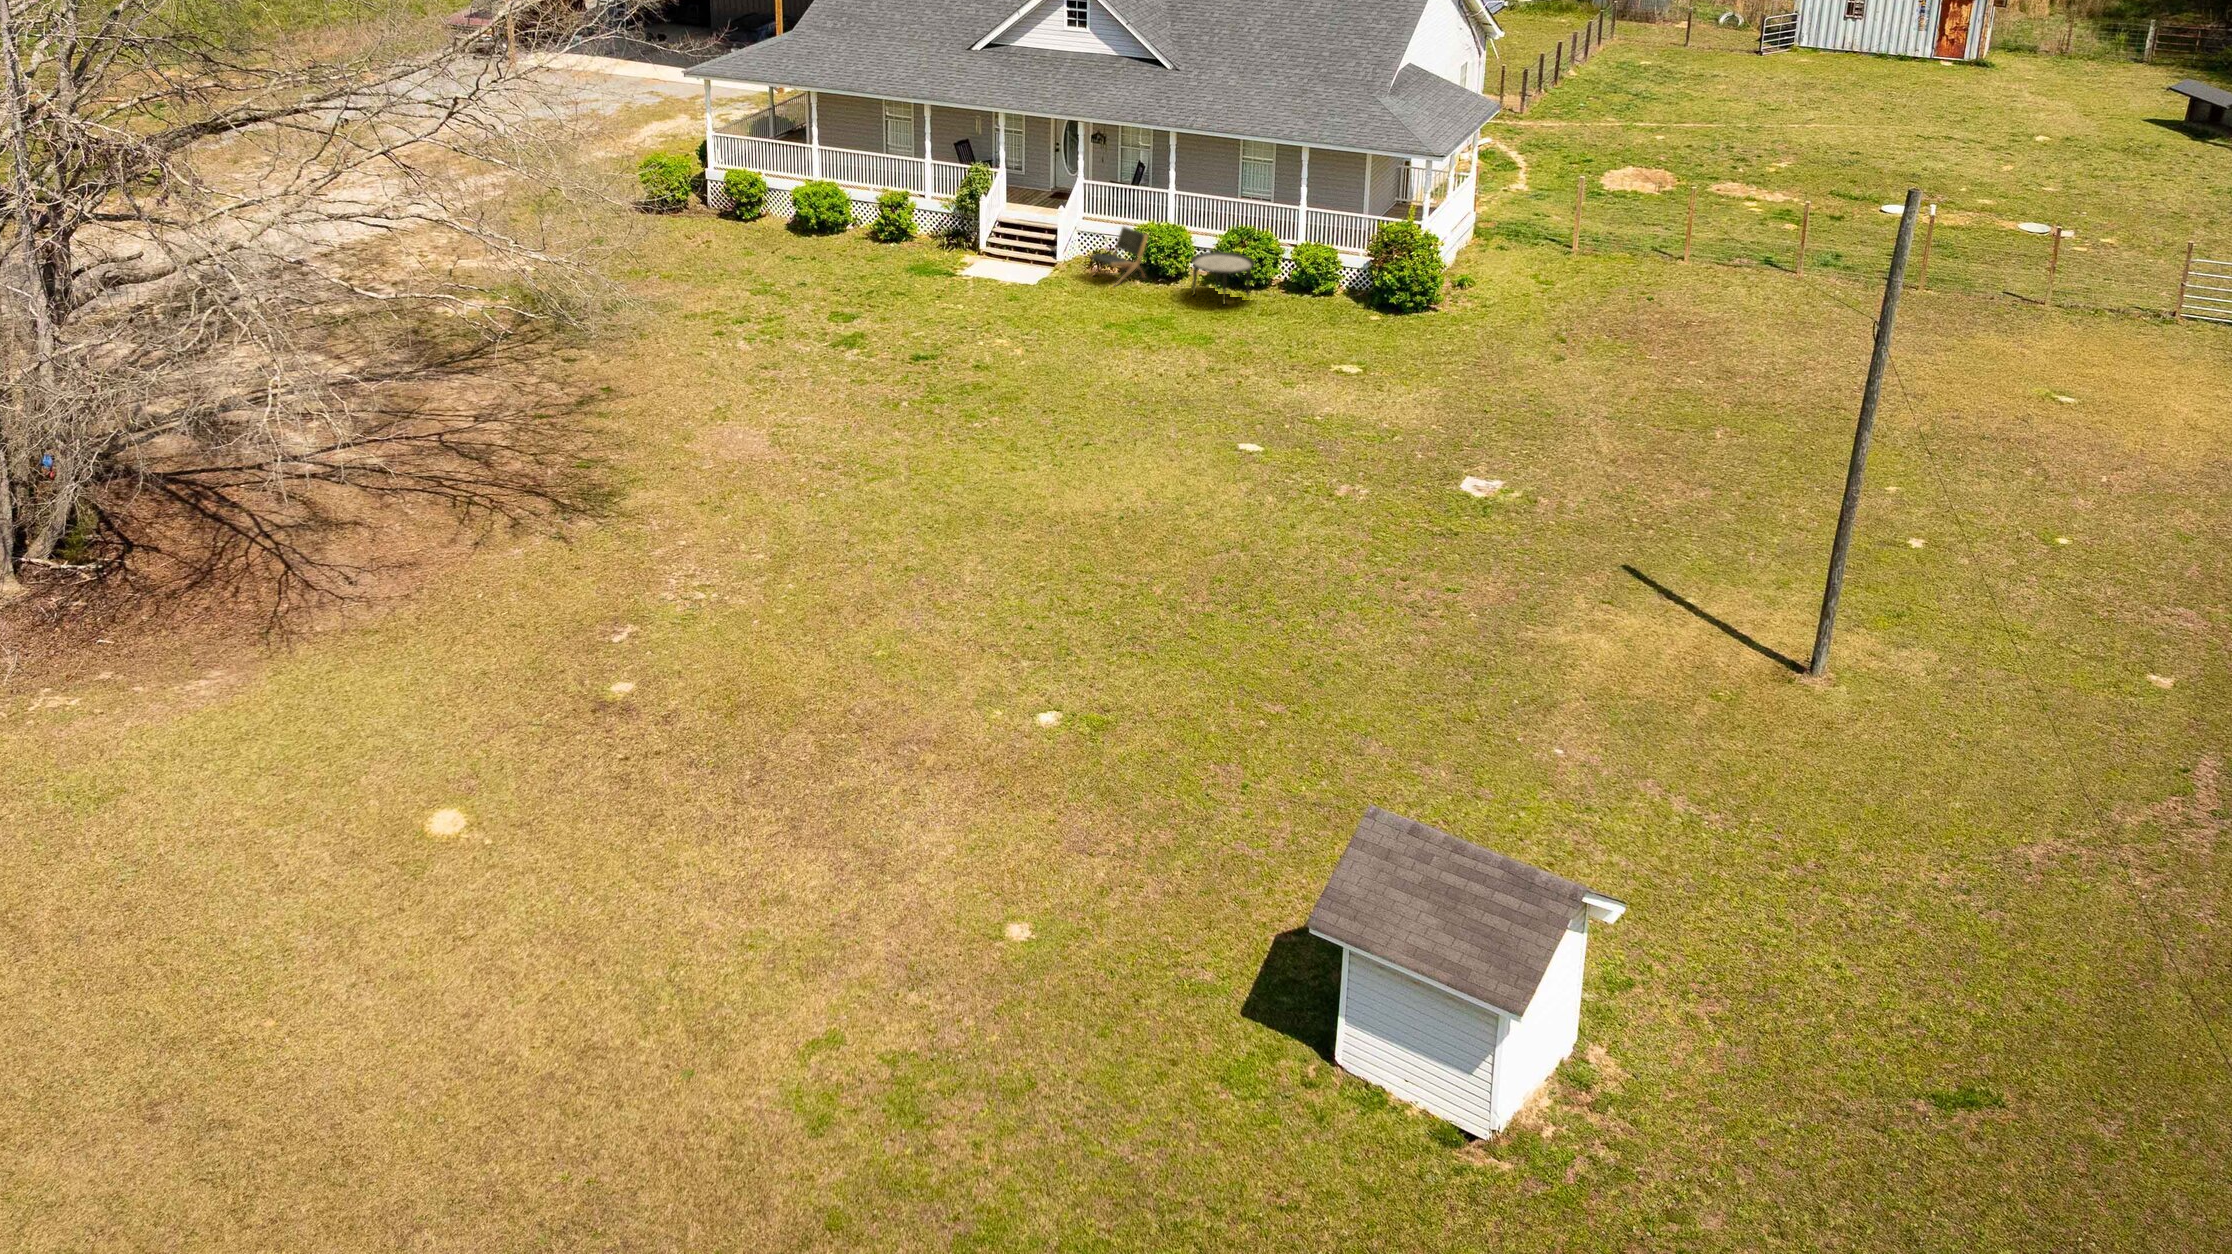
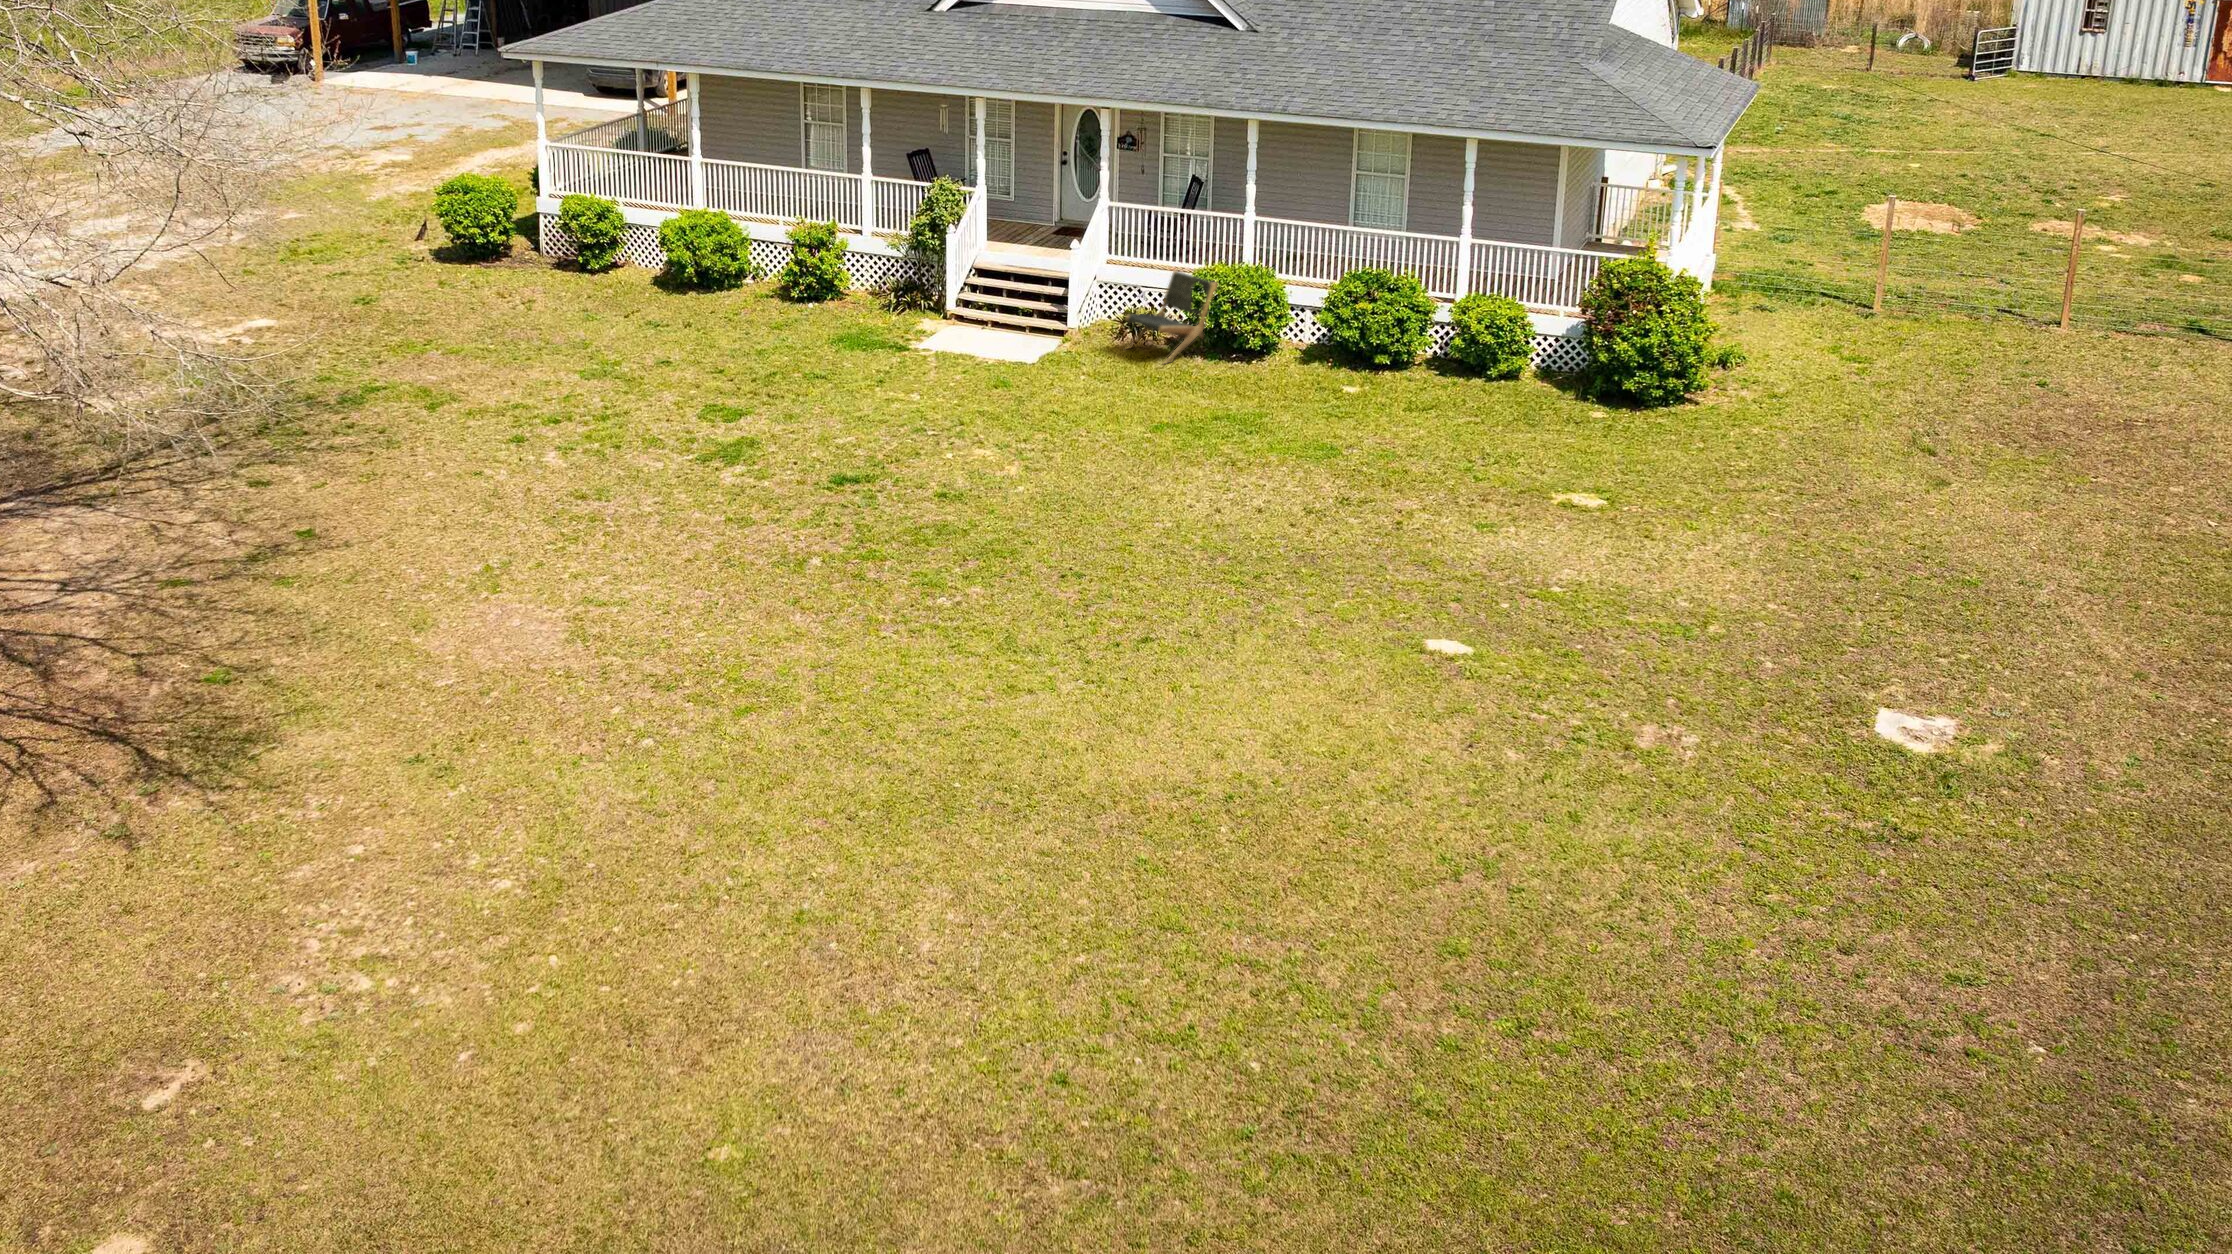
round table: present [1191,251,1254,305] -> none [1290,309,1395,394]

